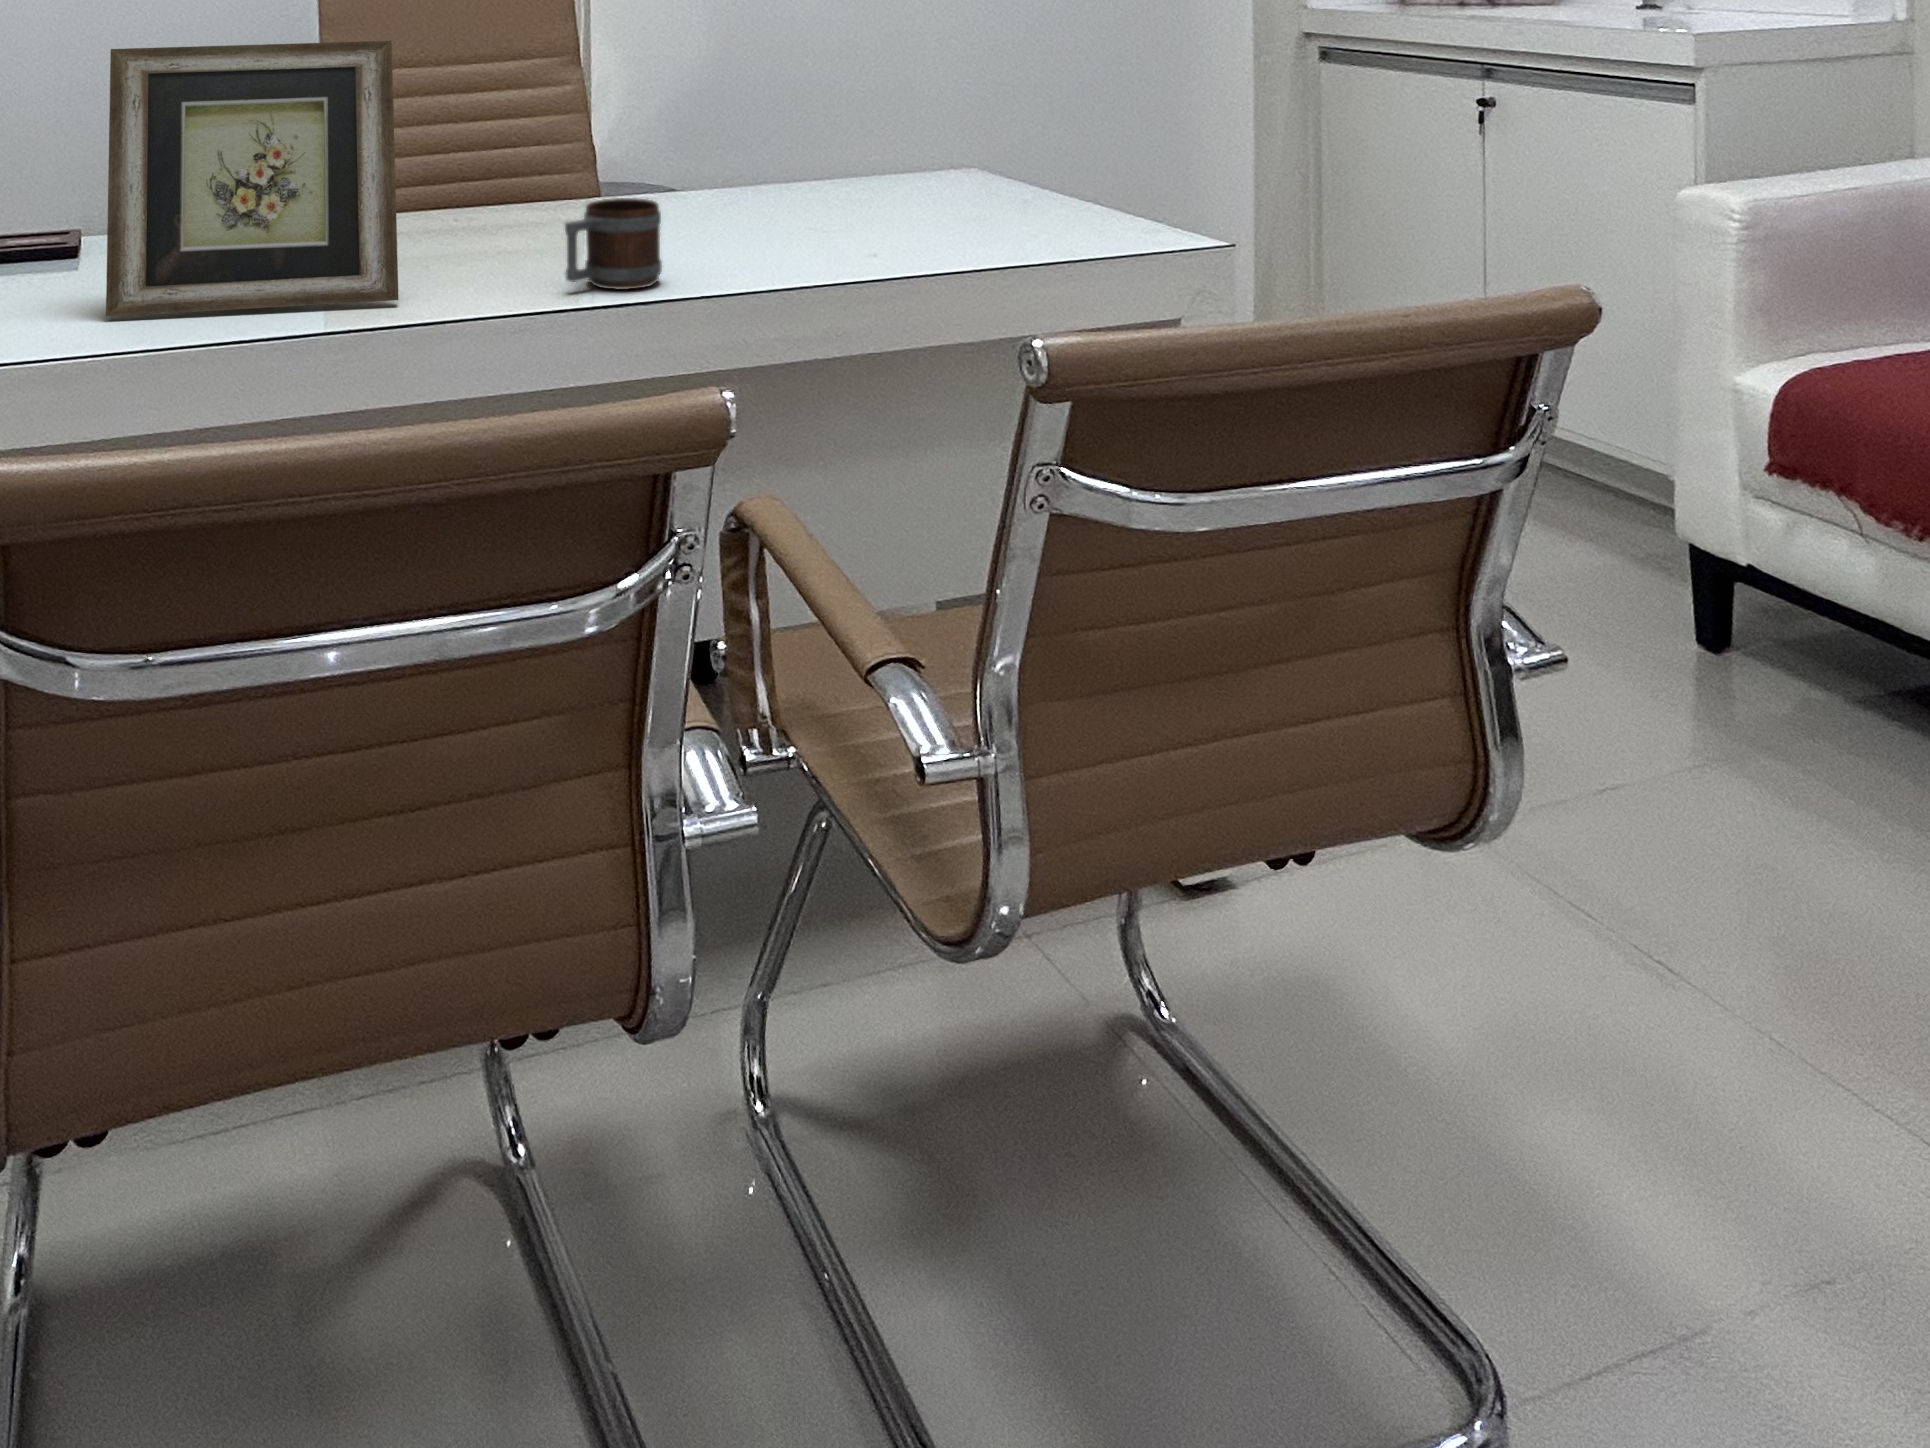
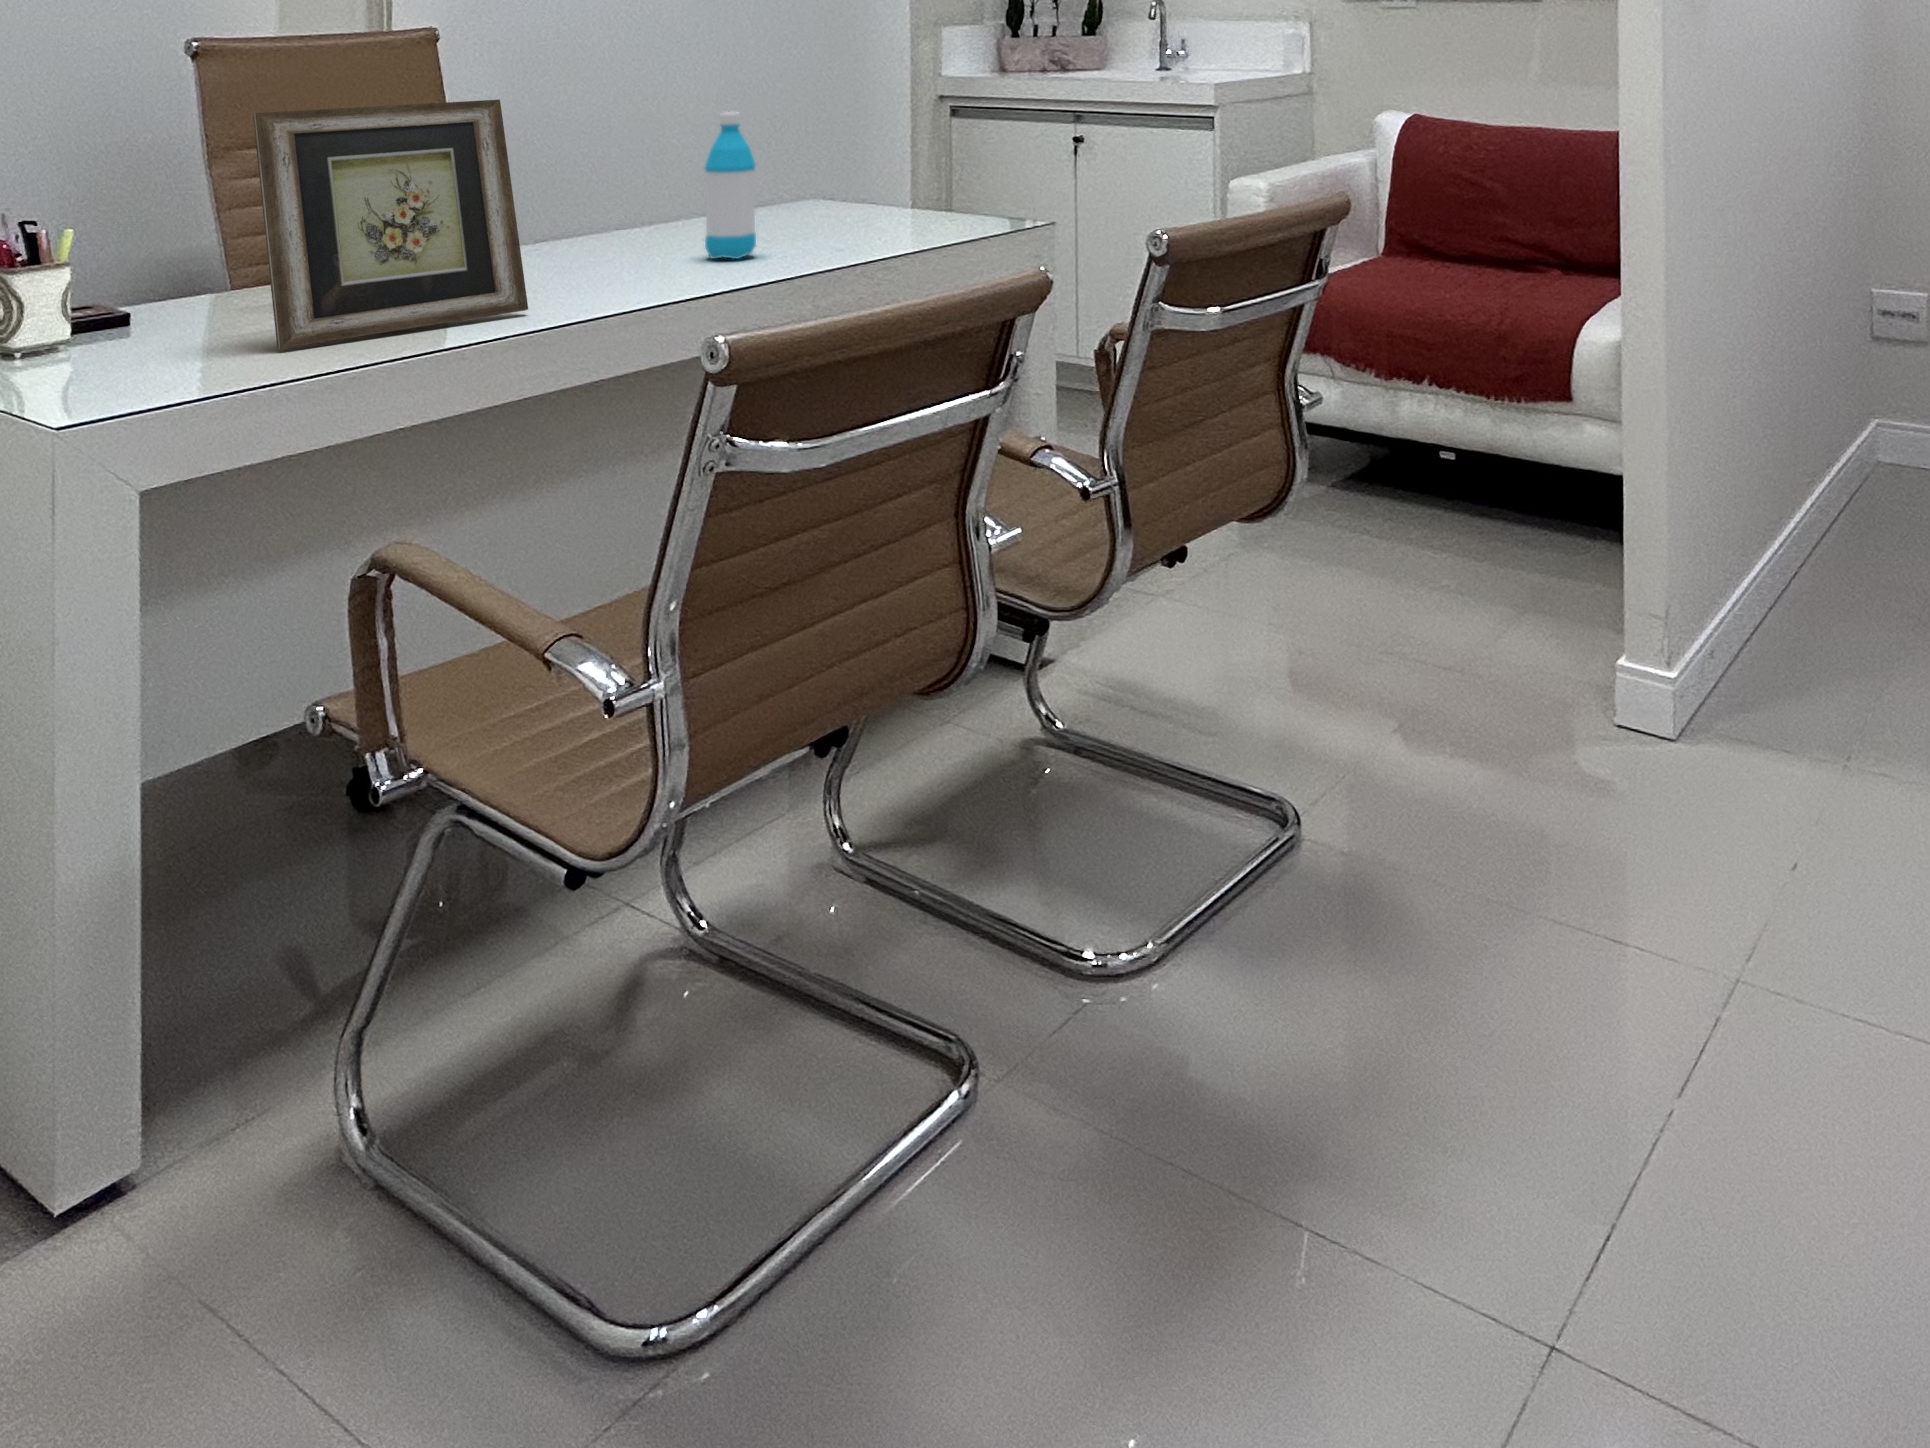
water bottle: none [718,61,788,252] -> present [705,112,756,259]
mug: present [565,198,662,290] -> none [645,219,709,288]

